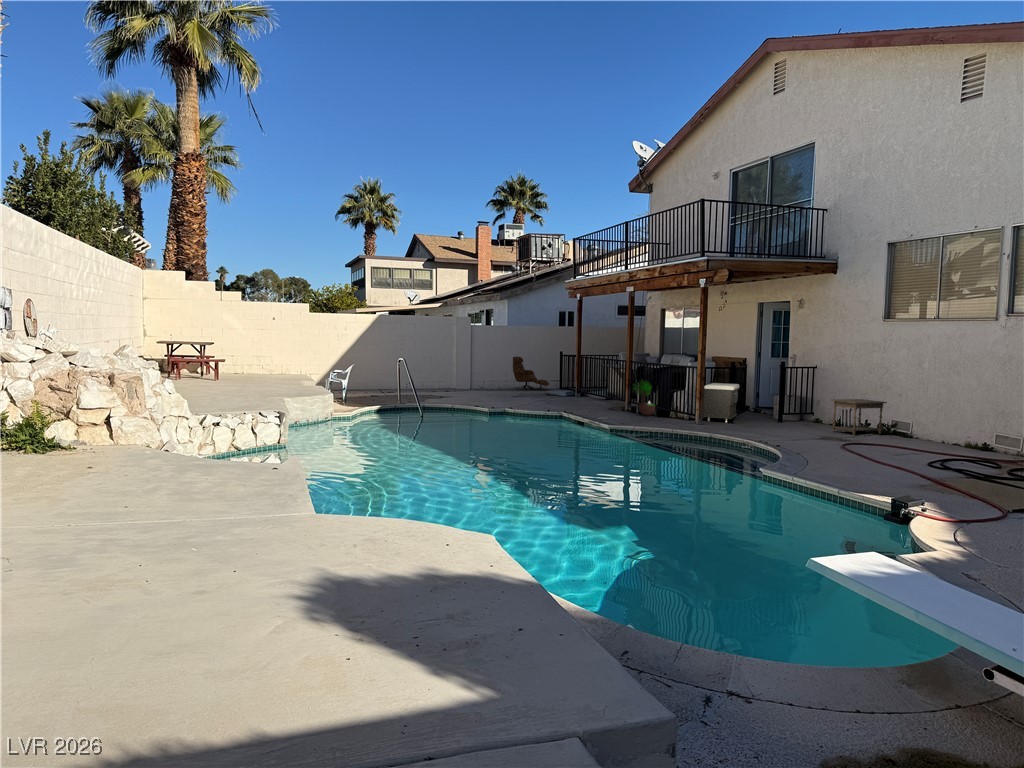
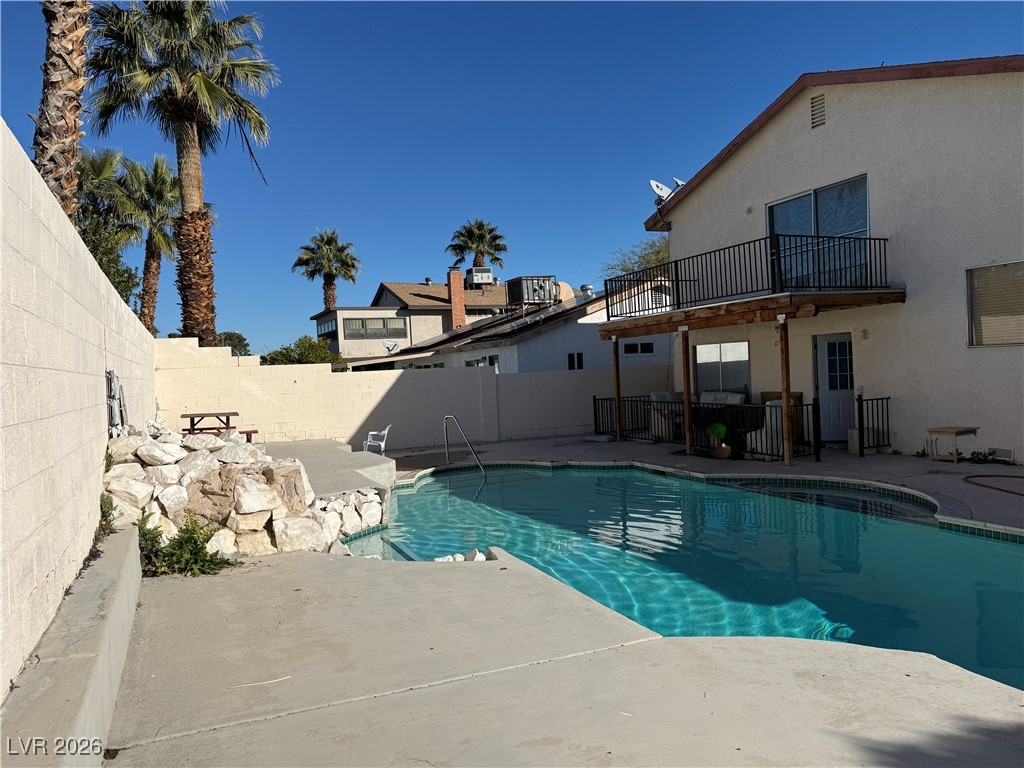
lounge chair: present [513,357,549,390] -> none [542,406,582,440]
storage bench: present [703,383,739,422] -> none [786,420,819,459]

